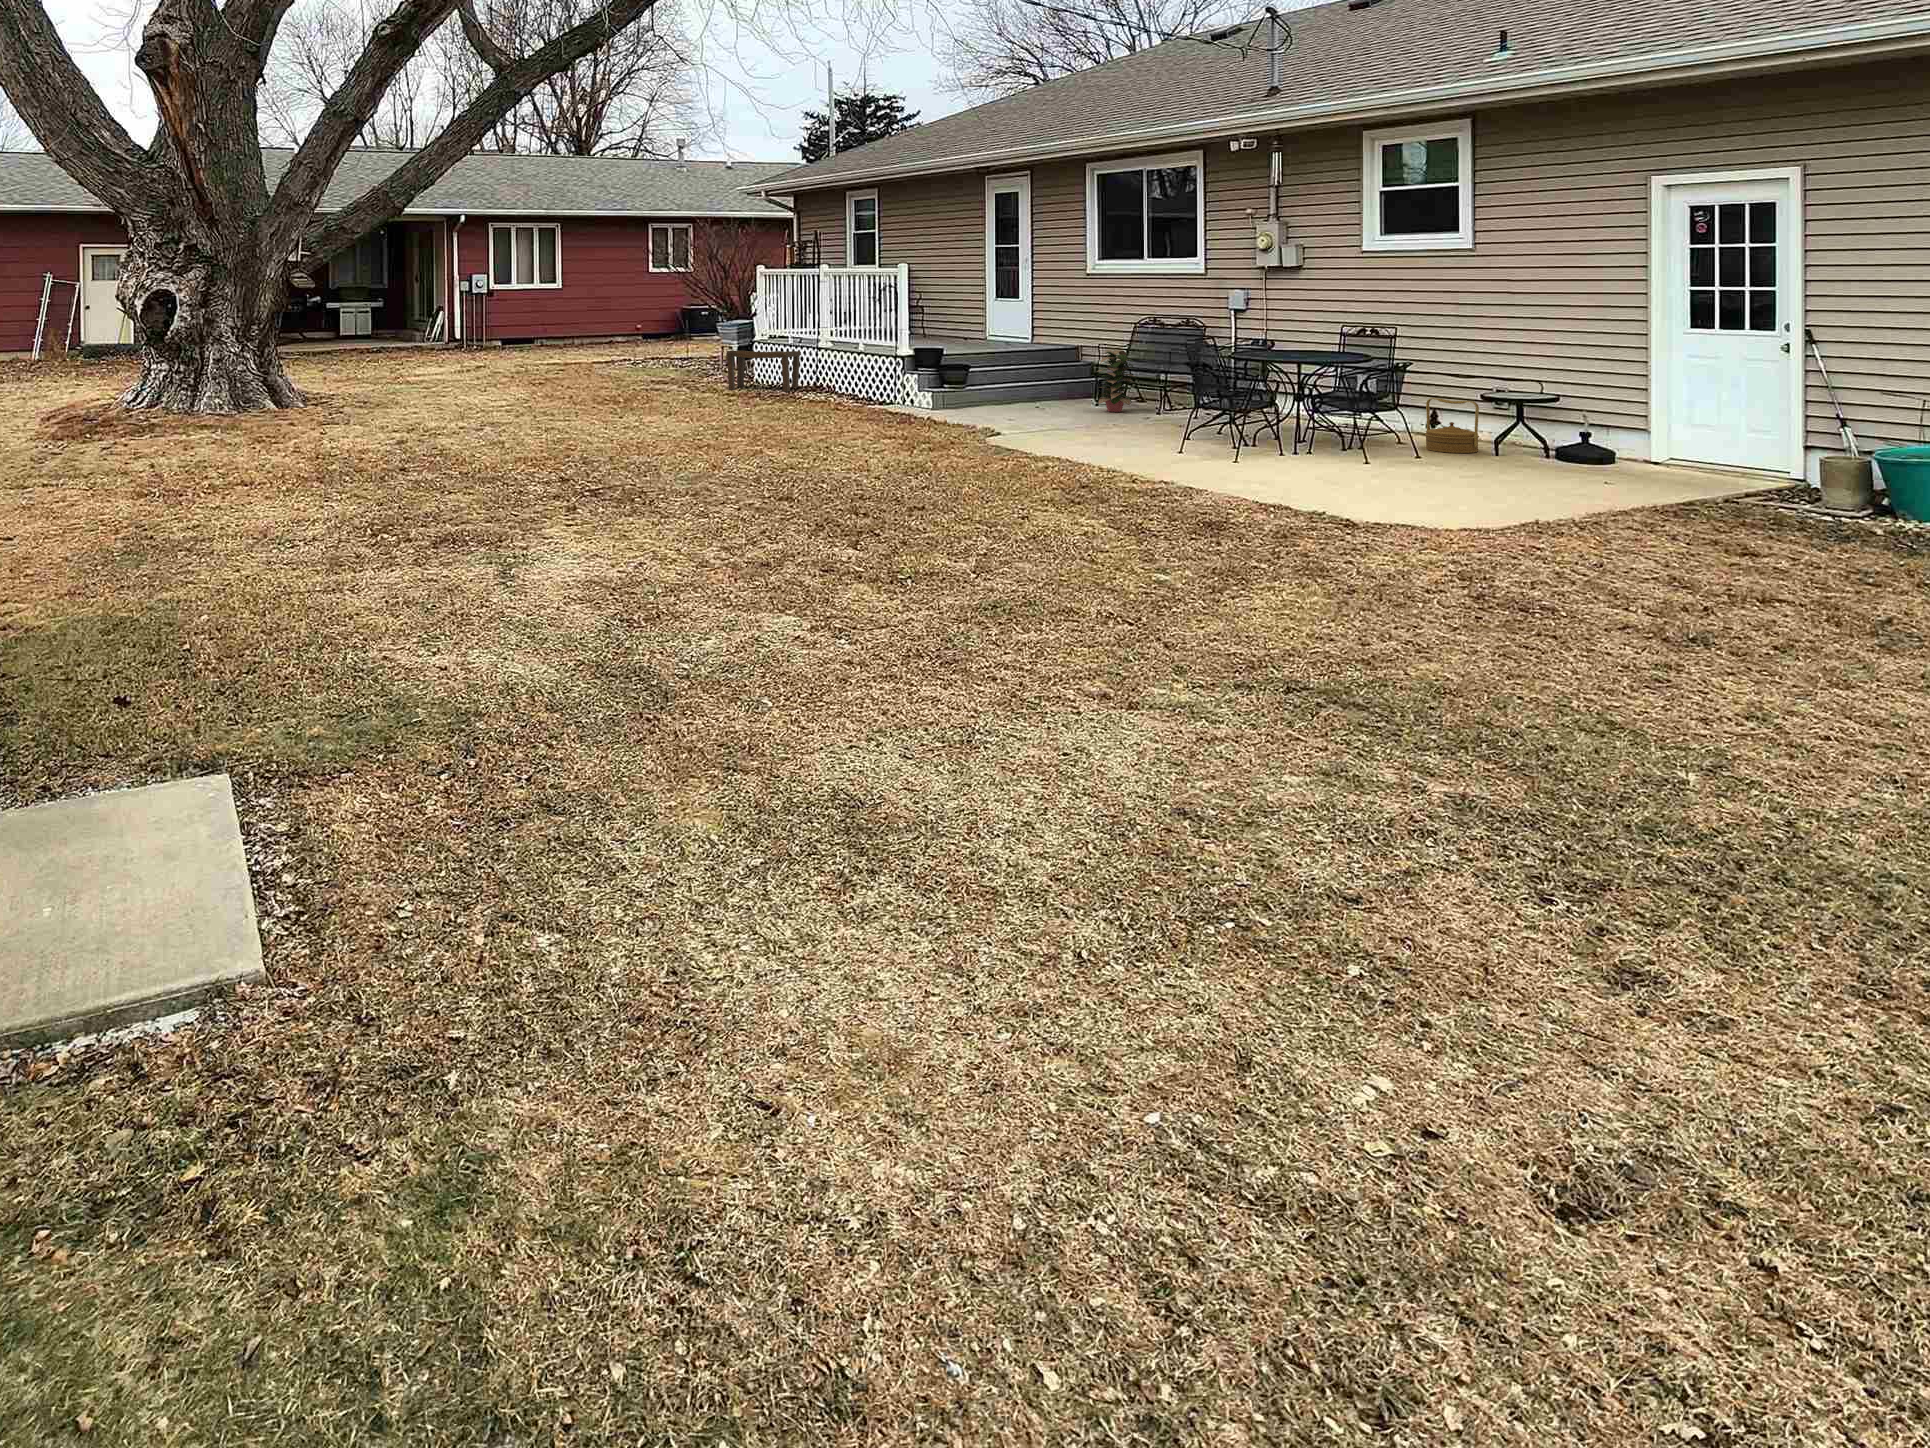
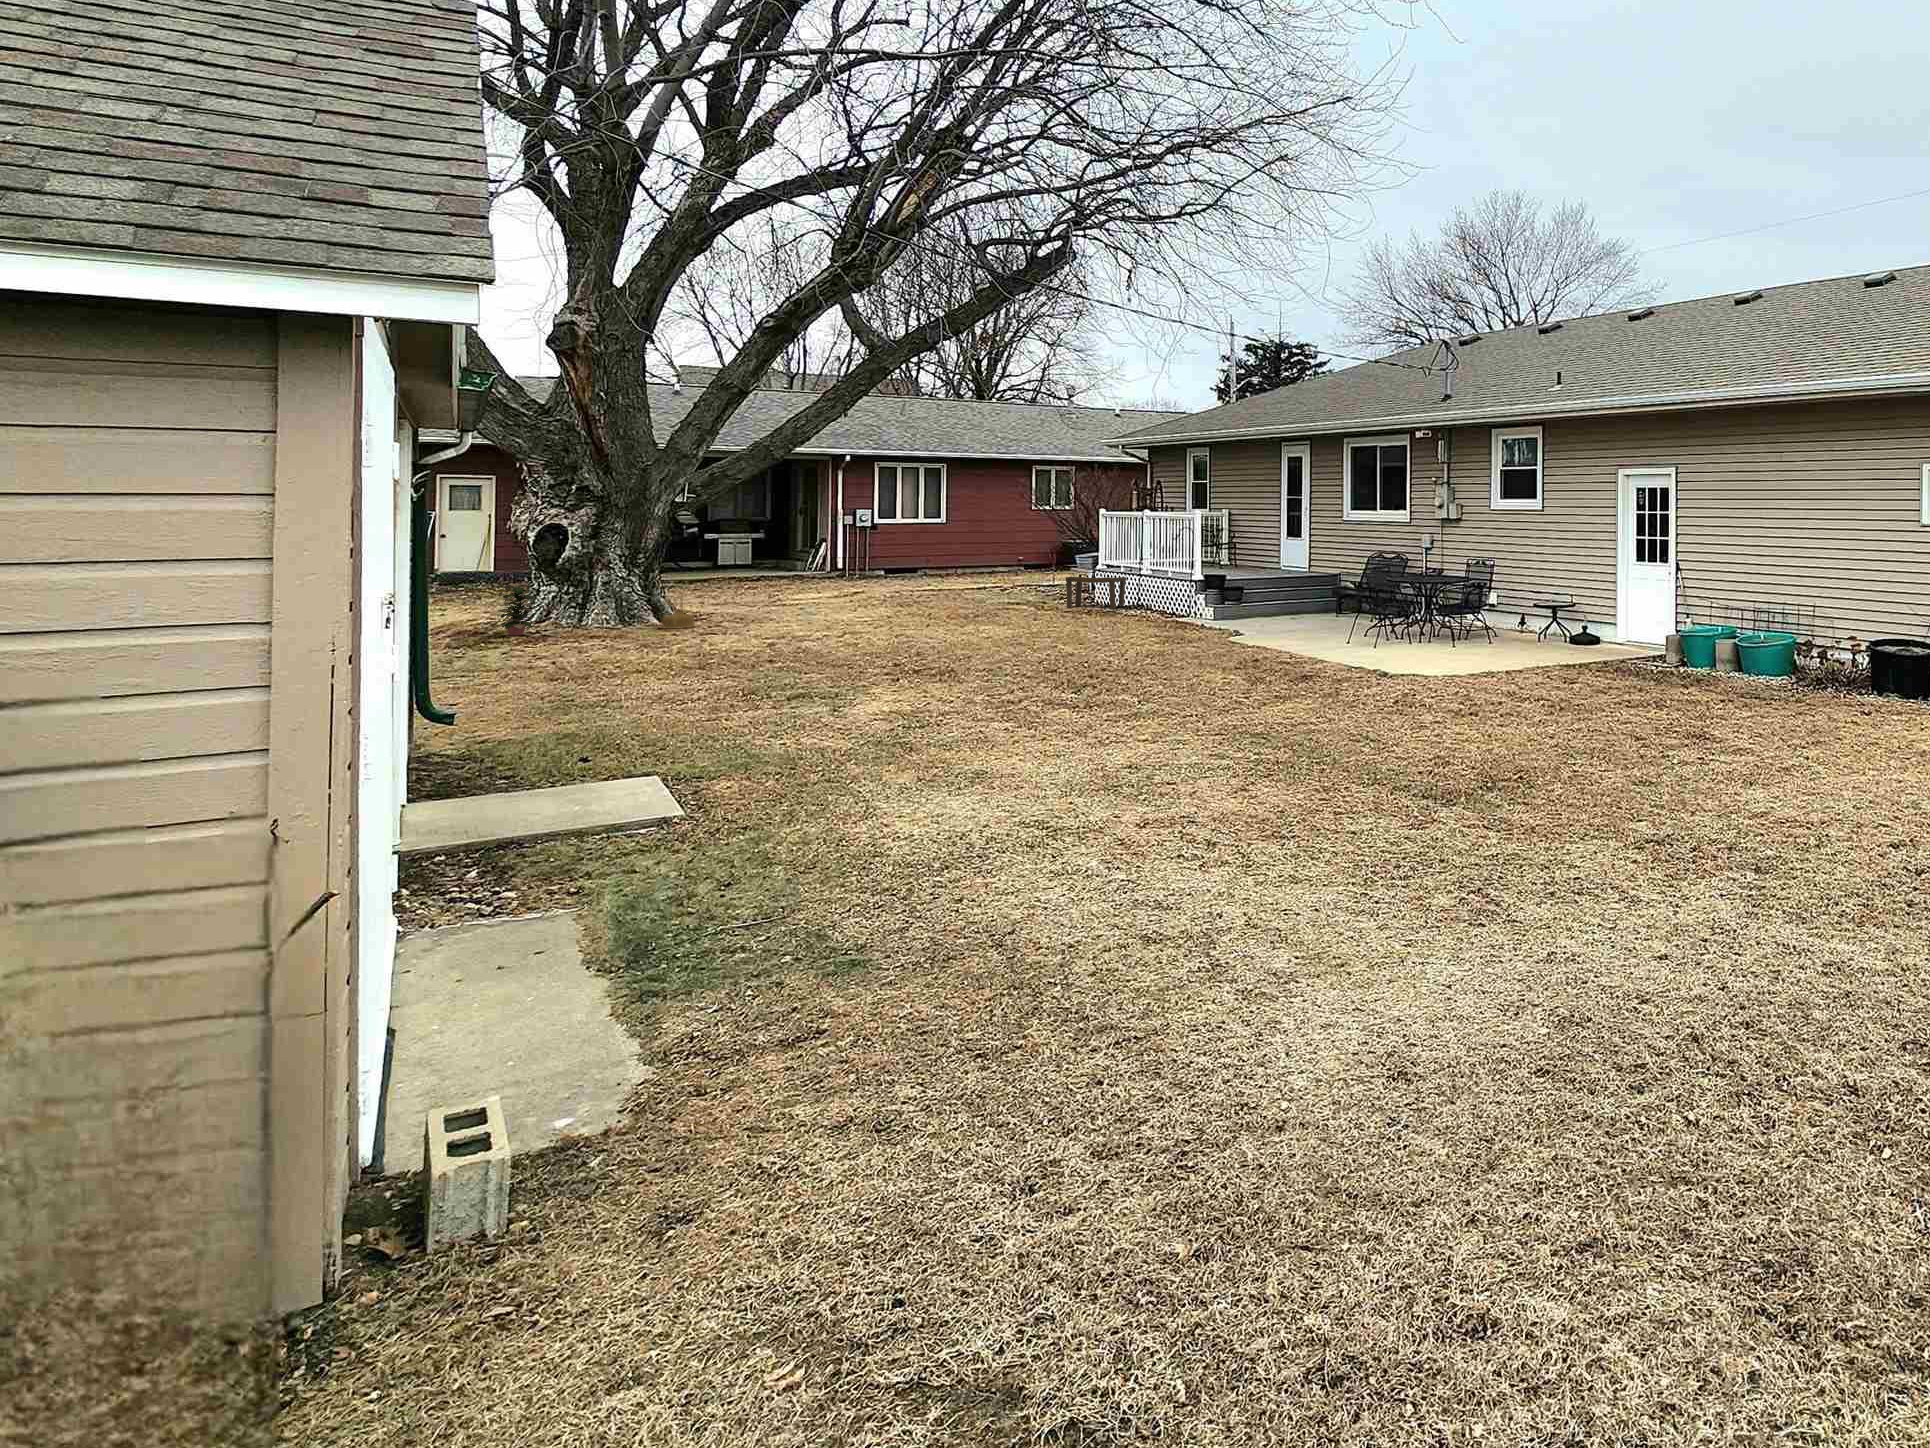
decorative plant: present [1097,350,1135,412] -> present [496,584,538,635]
woven basket: present [1425,398,1479,453] -> present [661,596,695,629]

